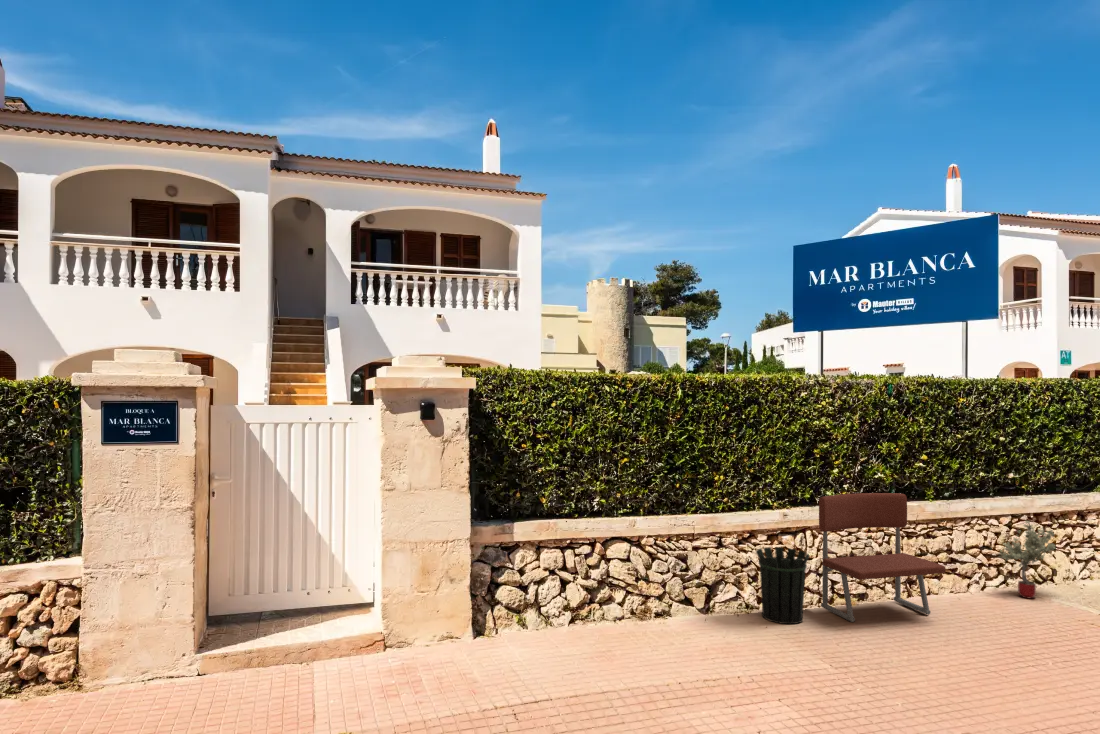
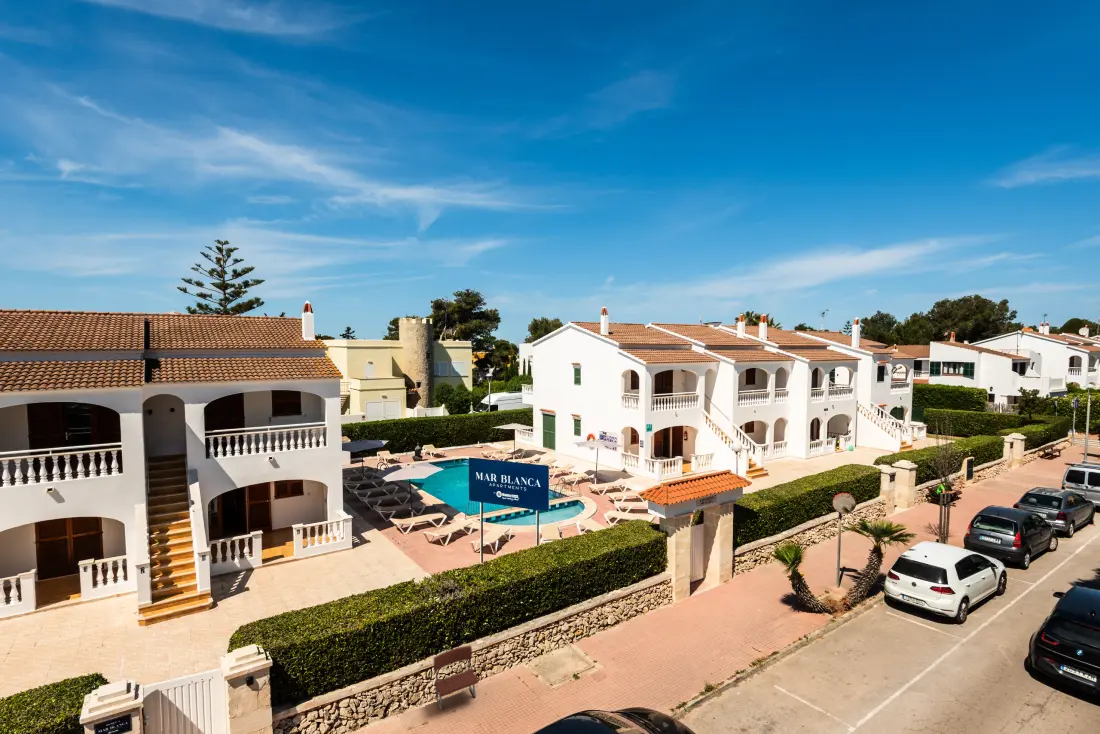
potted tree: present [999,521,1055,599] -> none [514,639,536,672]
waste bin: present [756,547,810,624] -> none [404,682,424,719]

